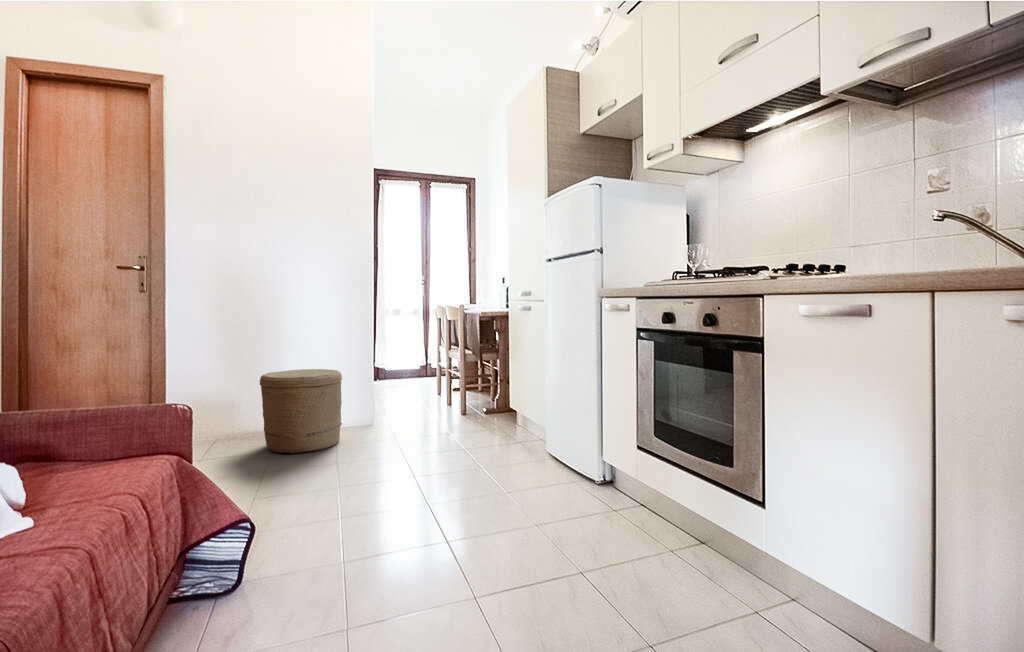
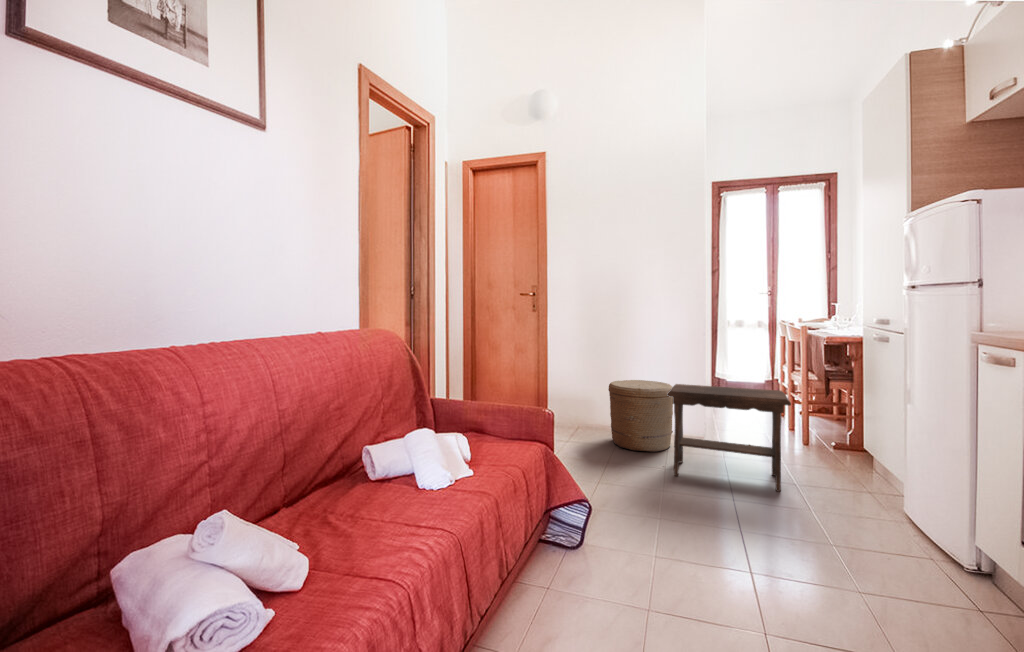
footstool: none [340,363,460,469] -> present [667,384,791,492]

